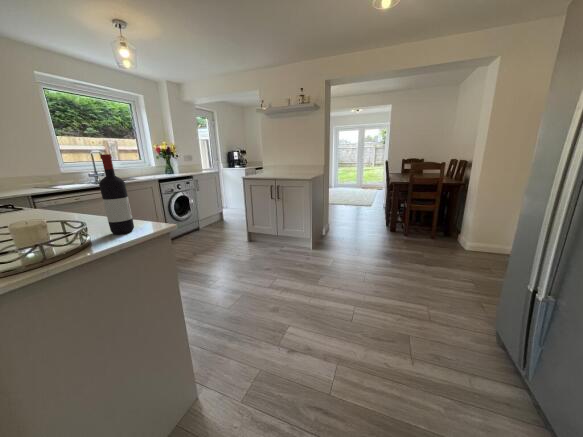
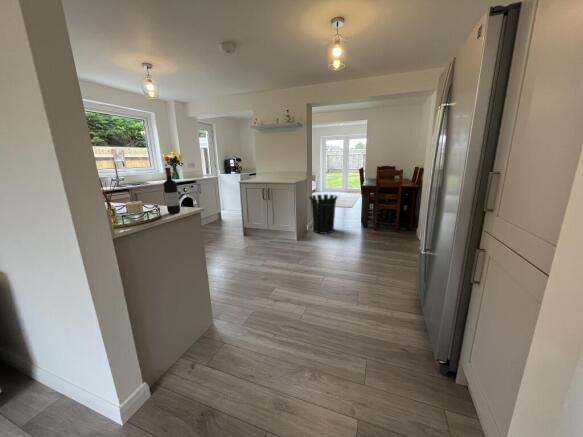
waste bin: none [326,193,362,240] -> present [310,195,337,234]

